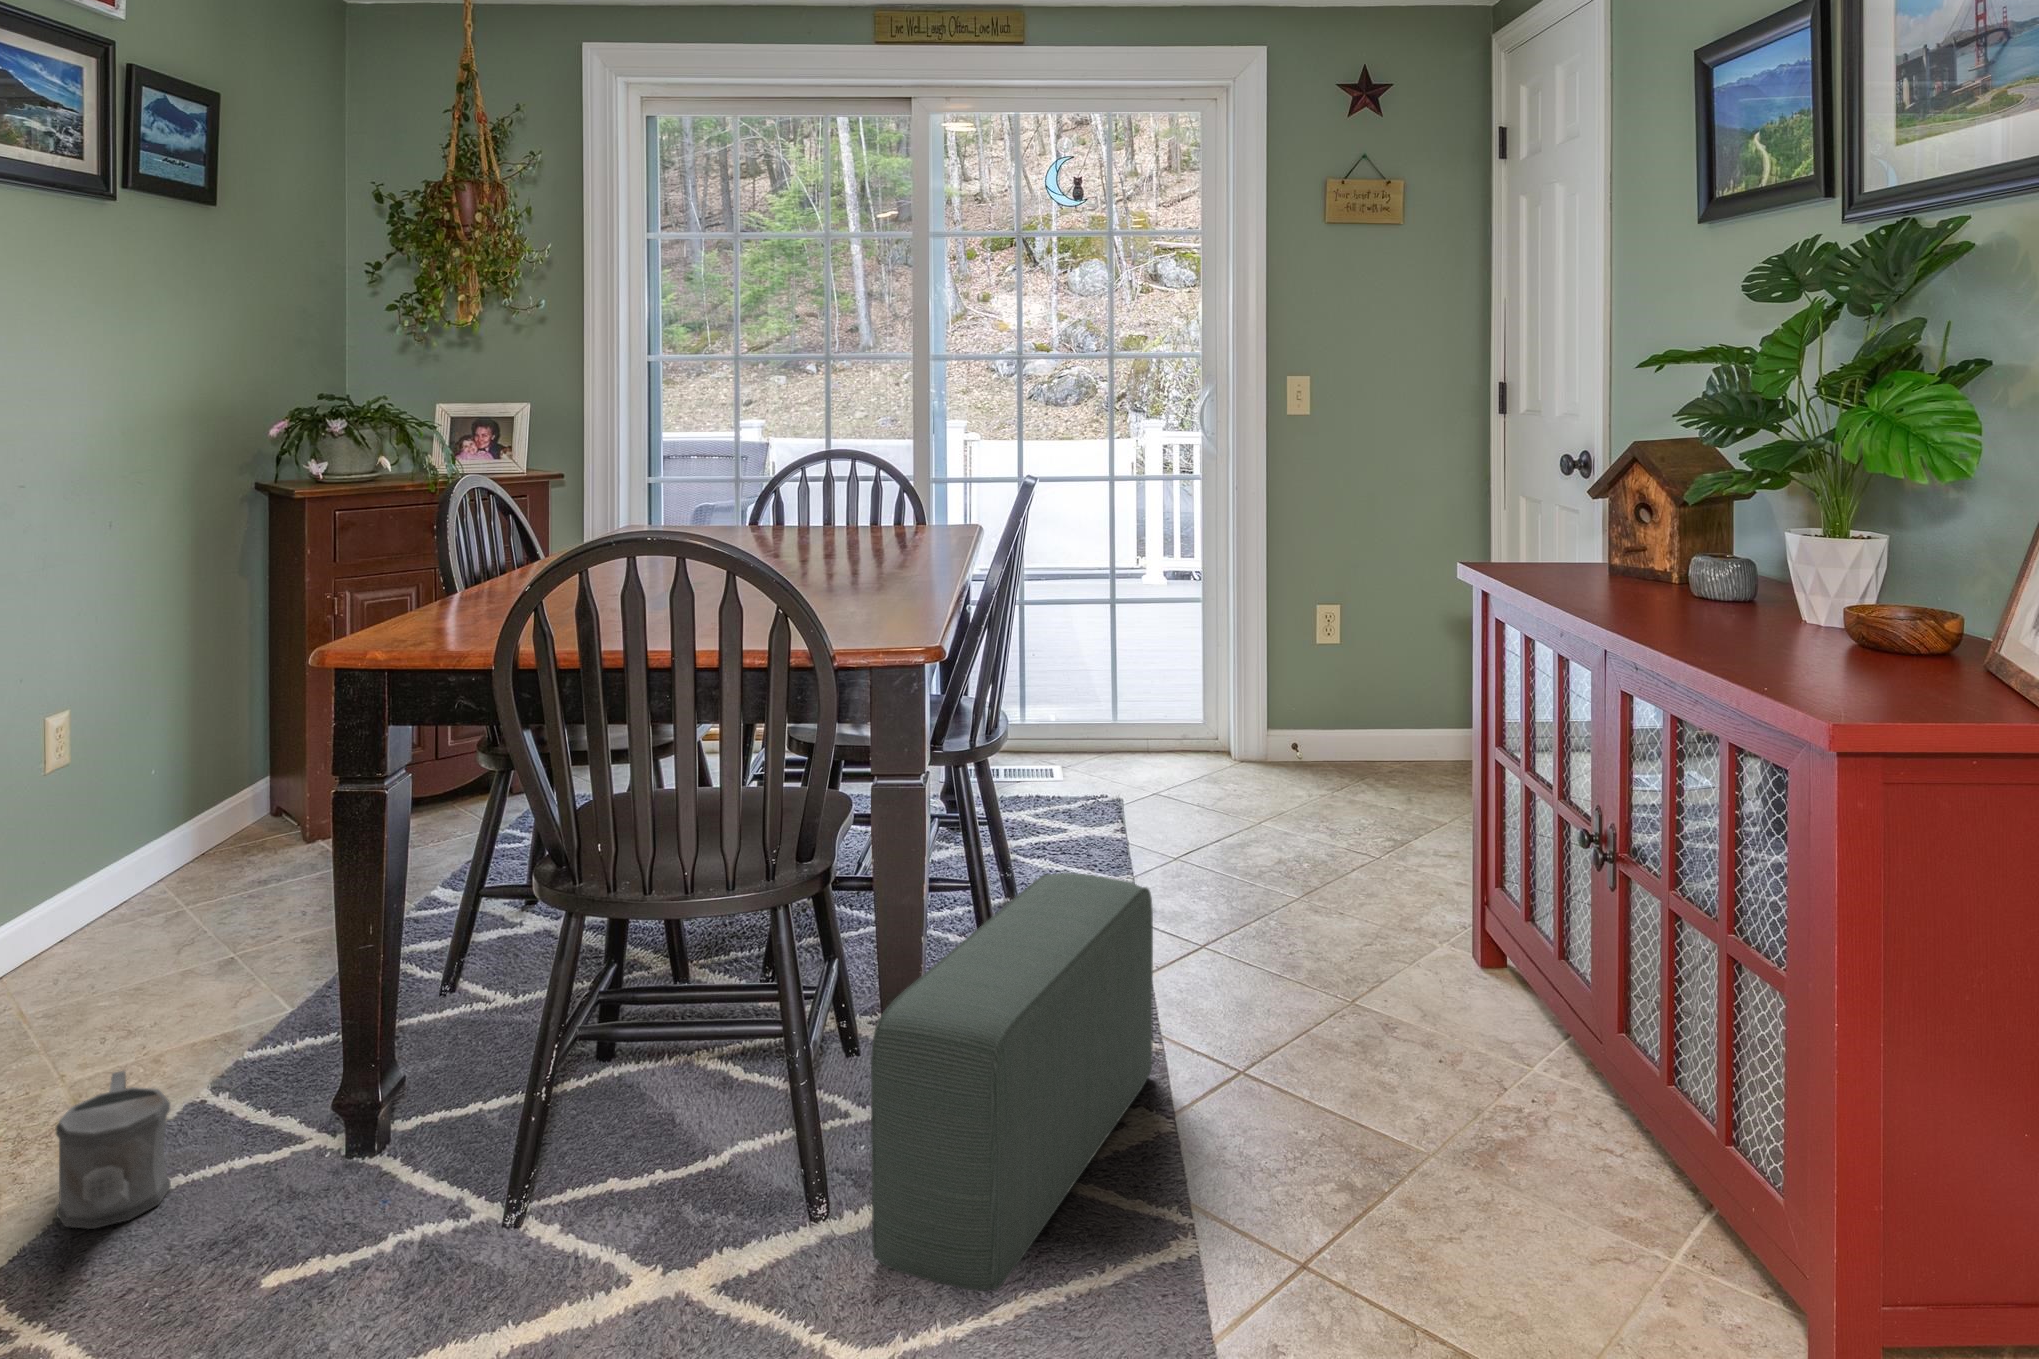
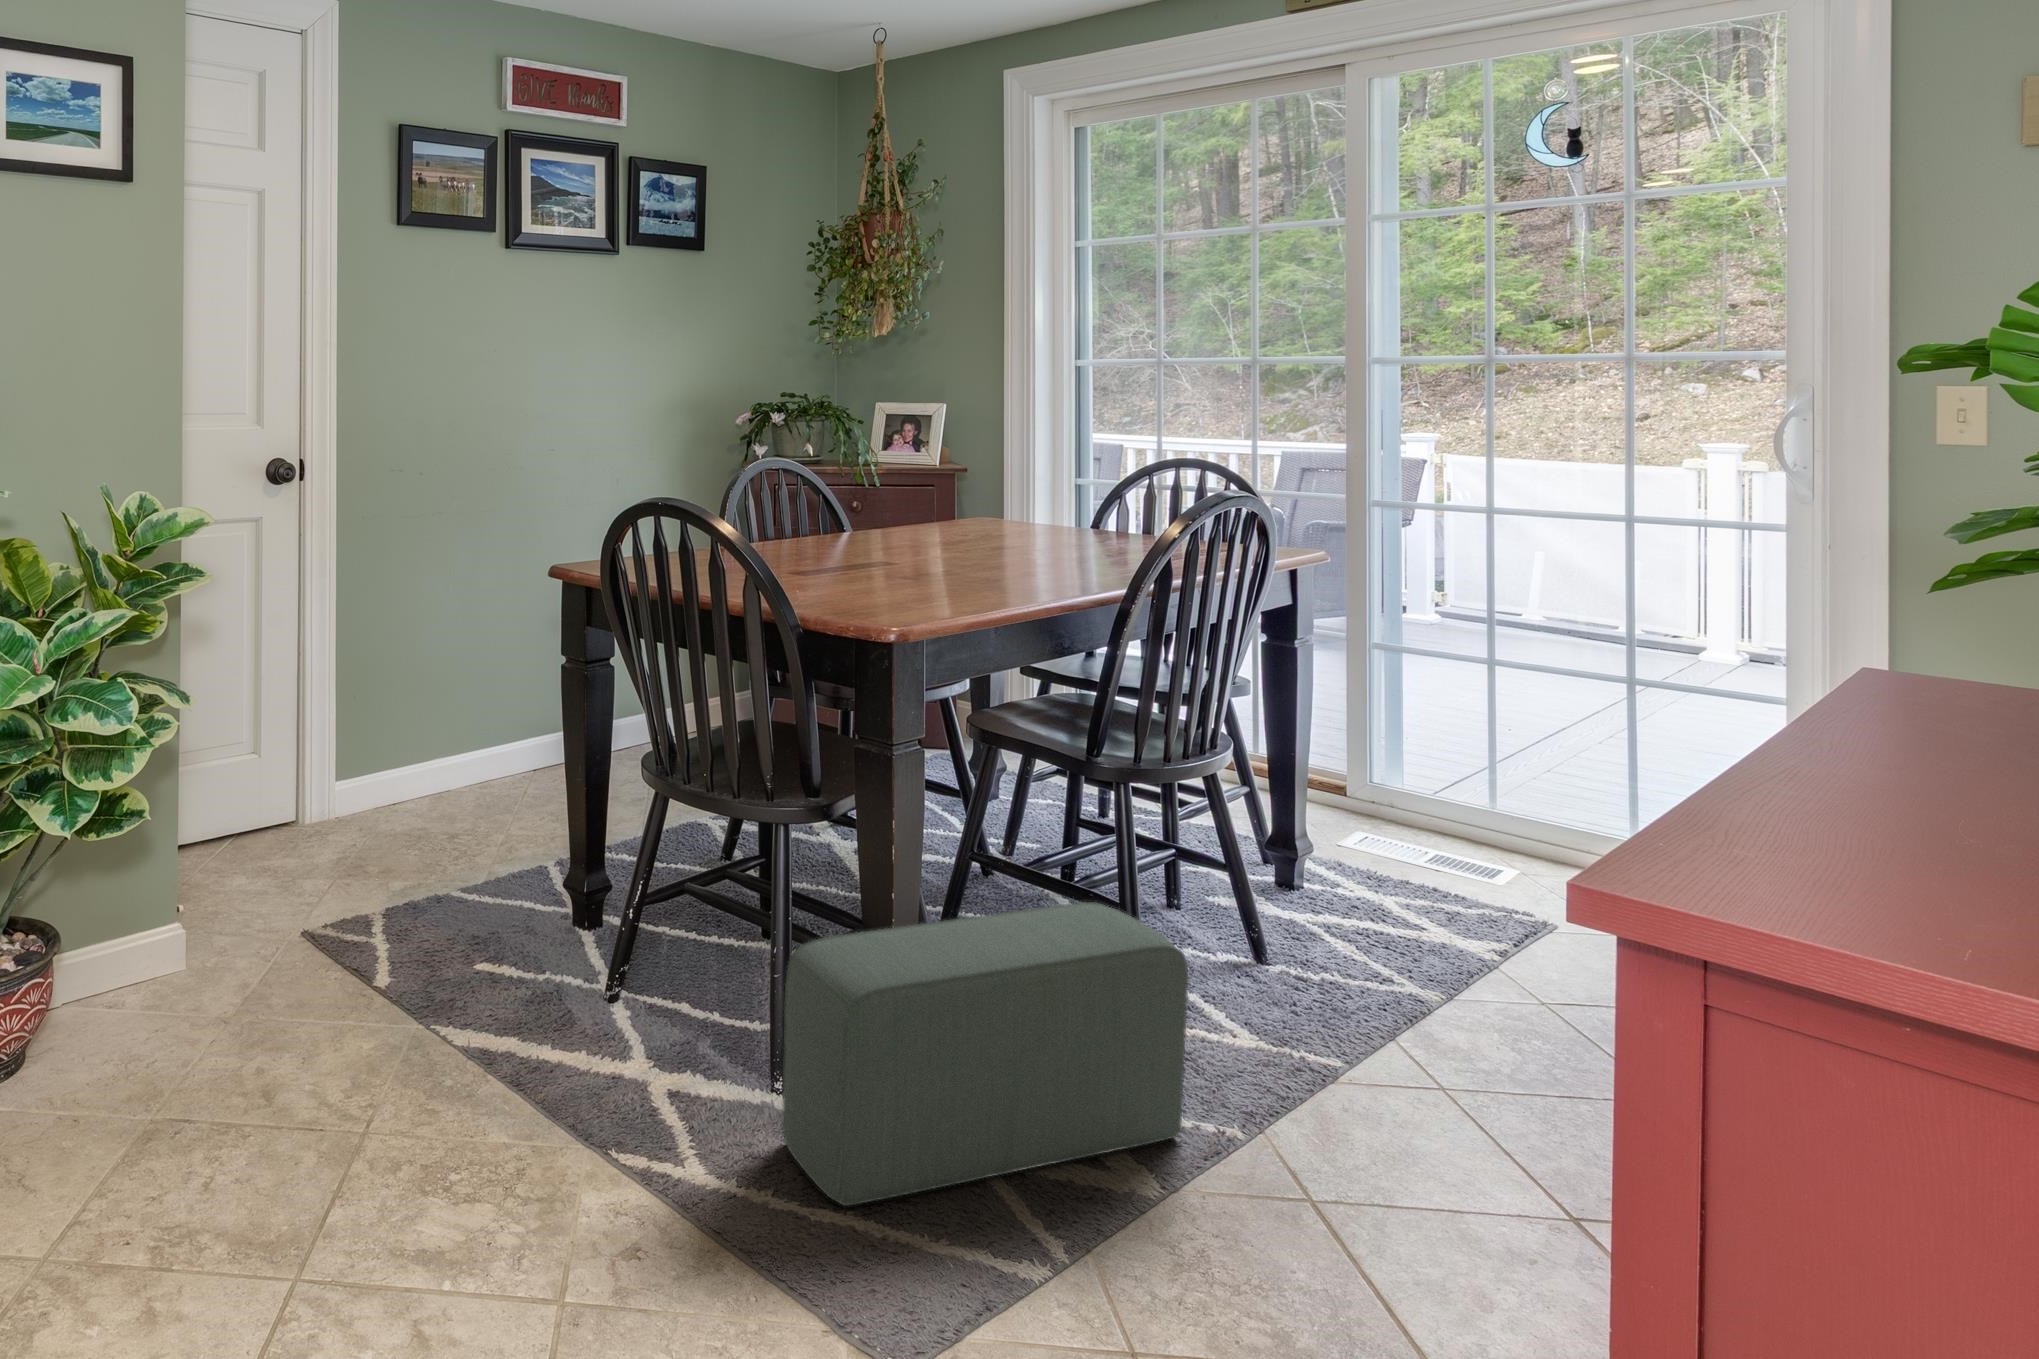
watering can: present [56,1071,171,1229] -> none [401,819,482,907]

